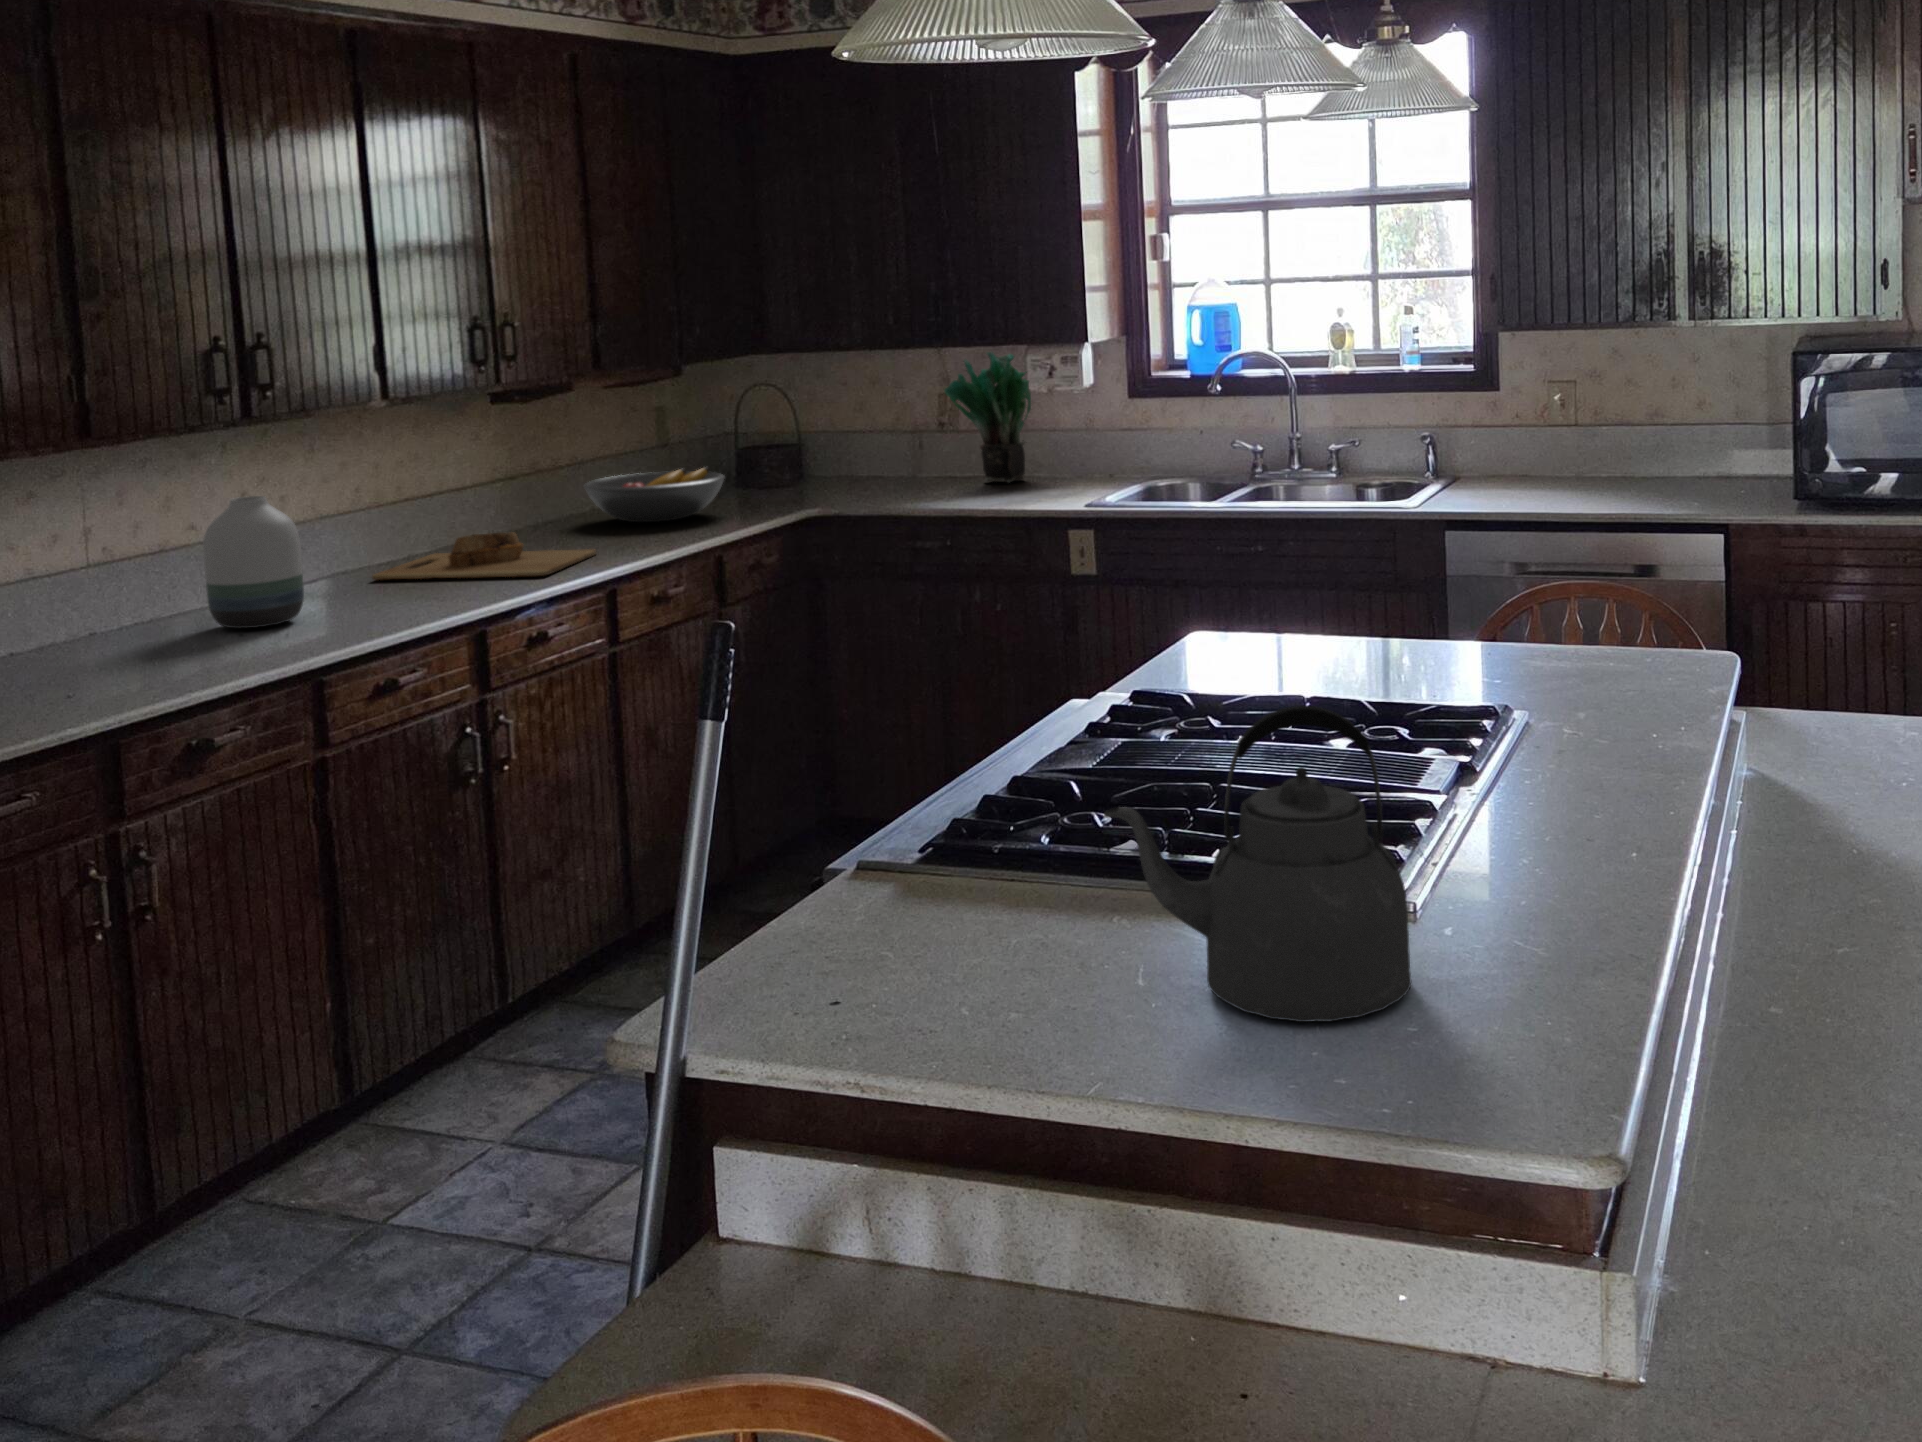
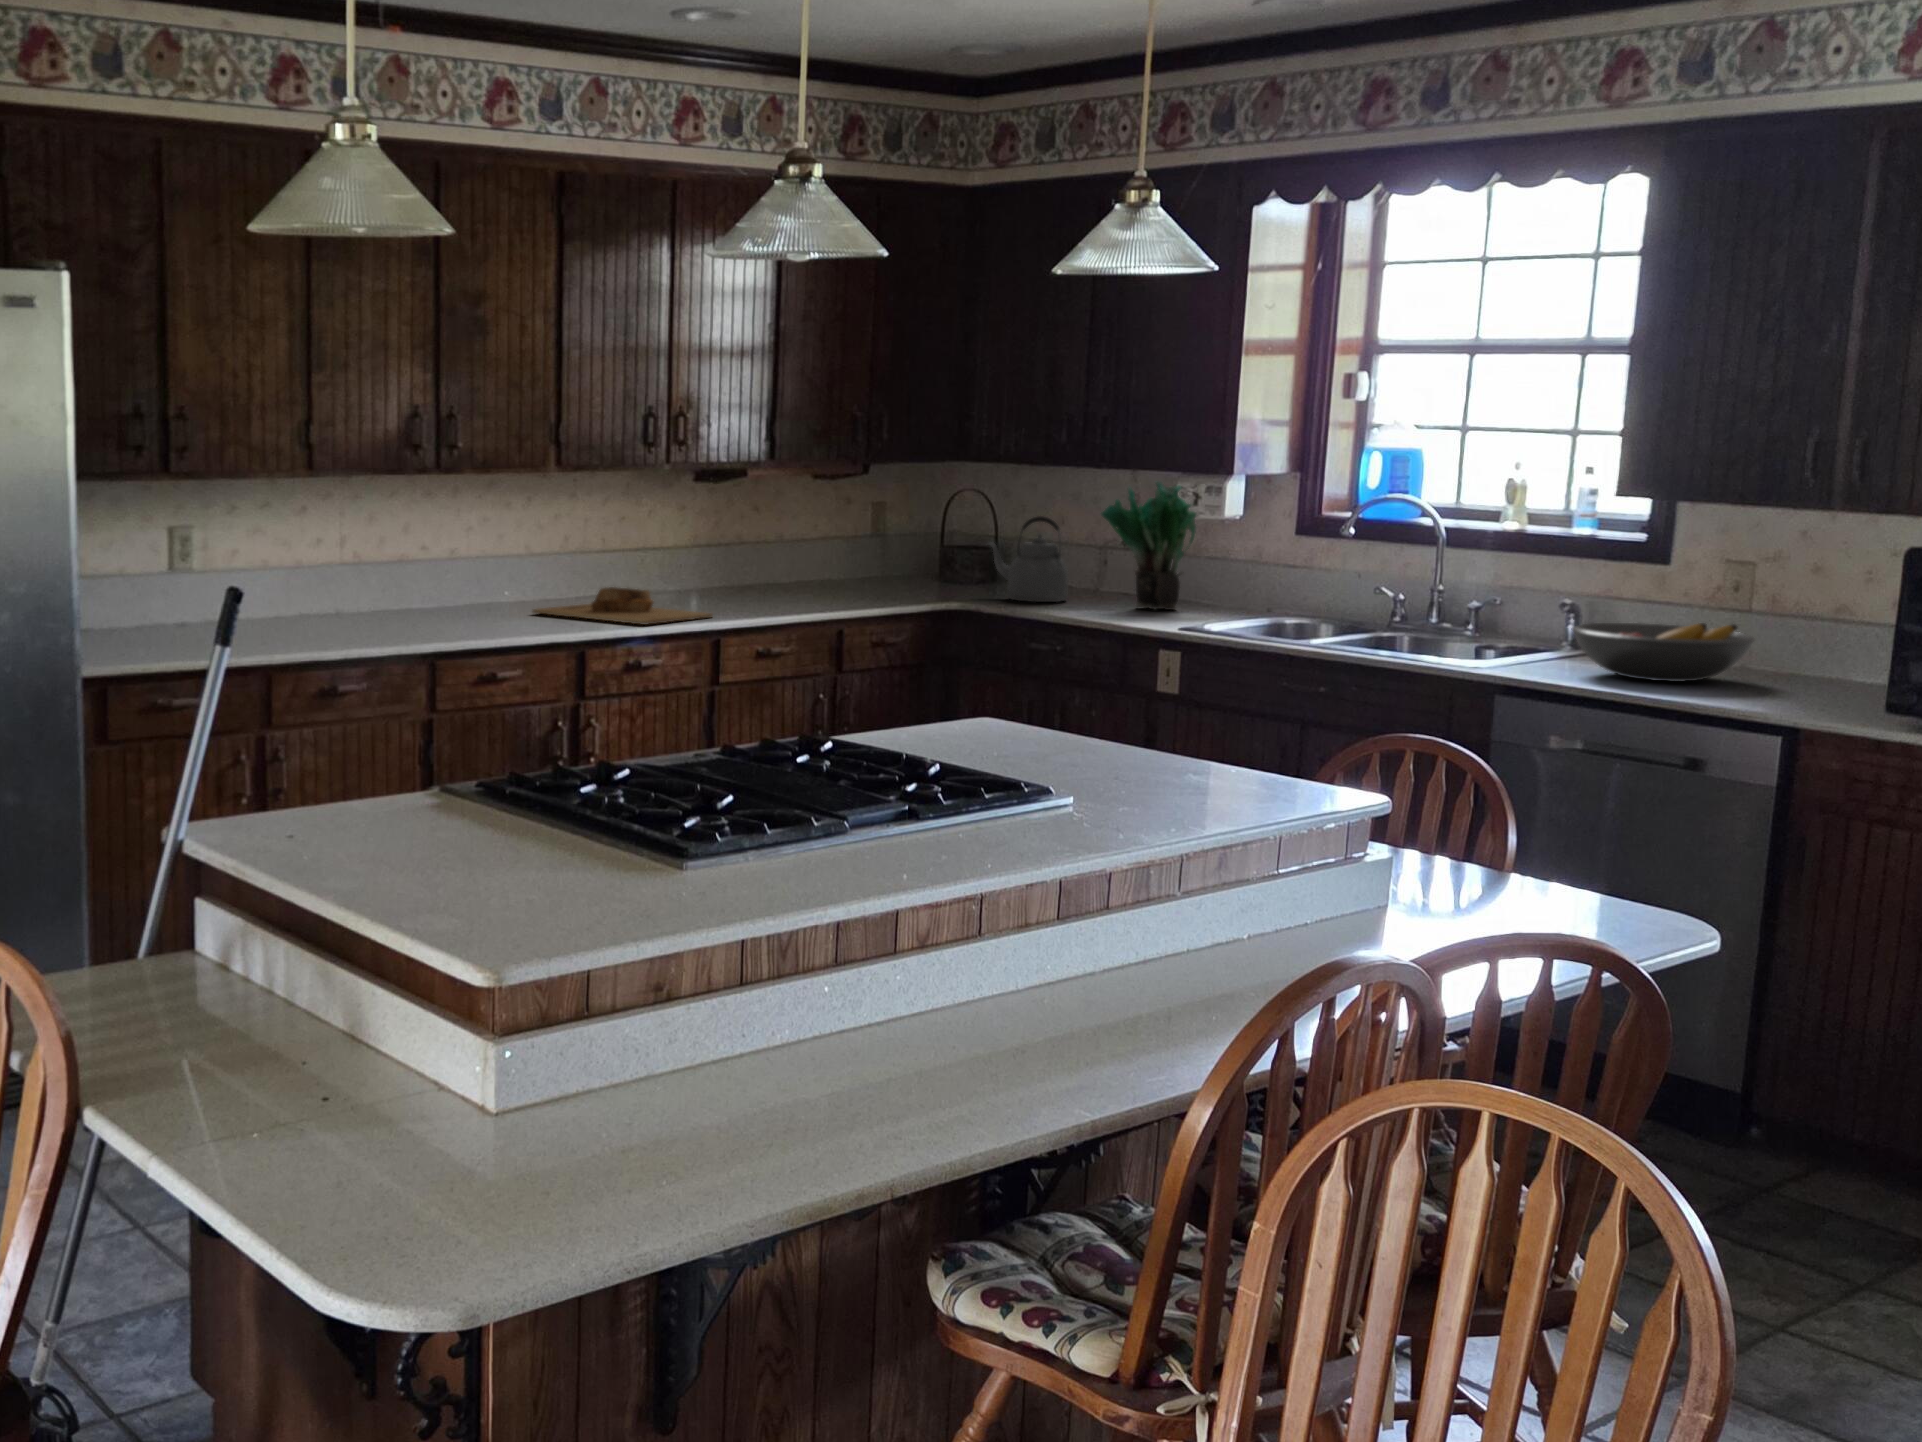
fruit bowl: present [584,467,725,522] -> present [1572,623,1755,681]
vase: present [203,496,304,628] -> none [382,532,449,629]
kettle: present [1104,705,1411,1022] -> present [988,516,1068,602]

